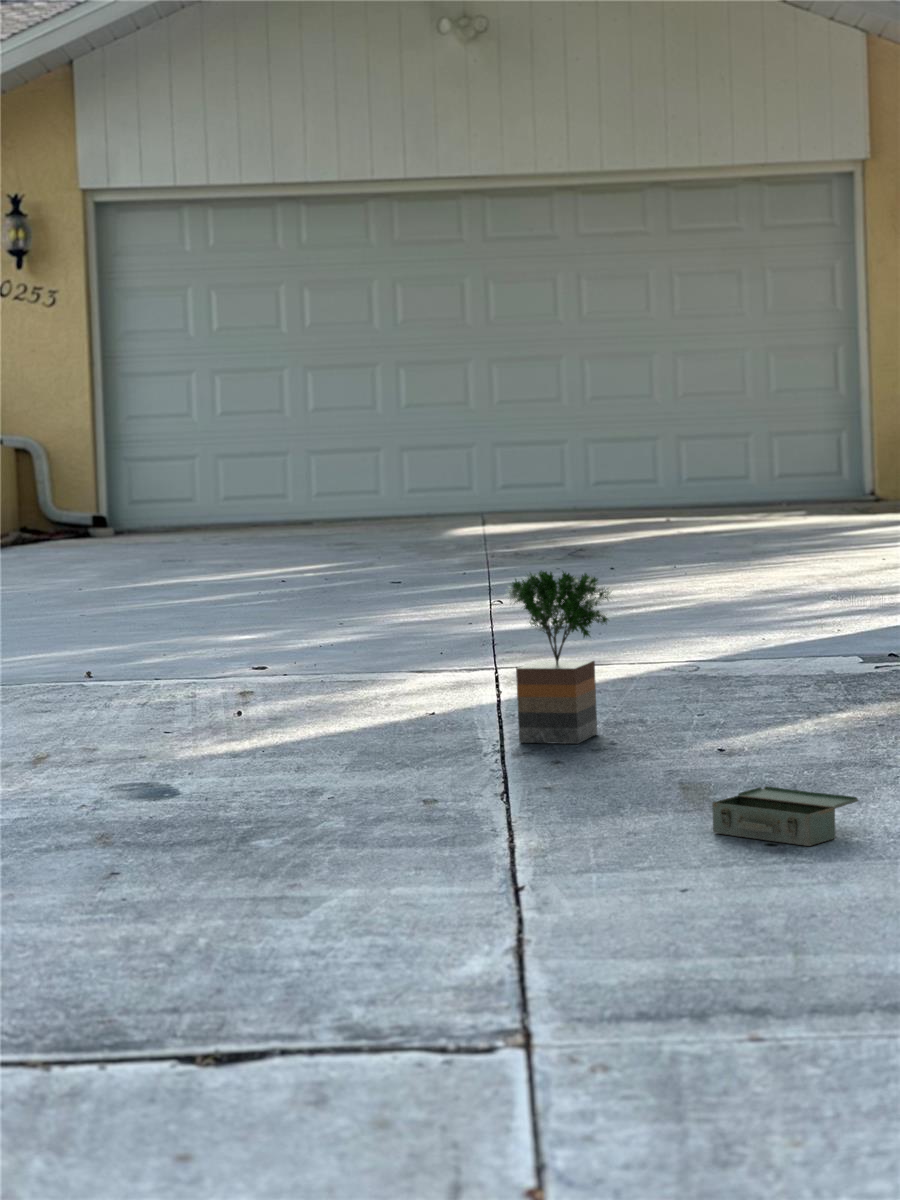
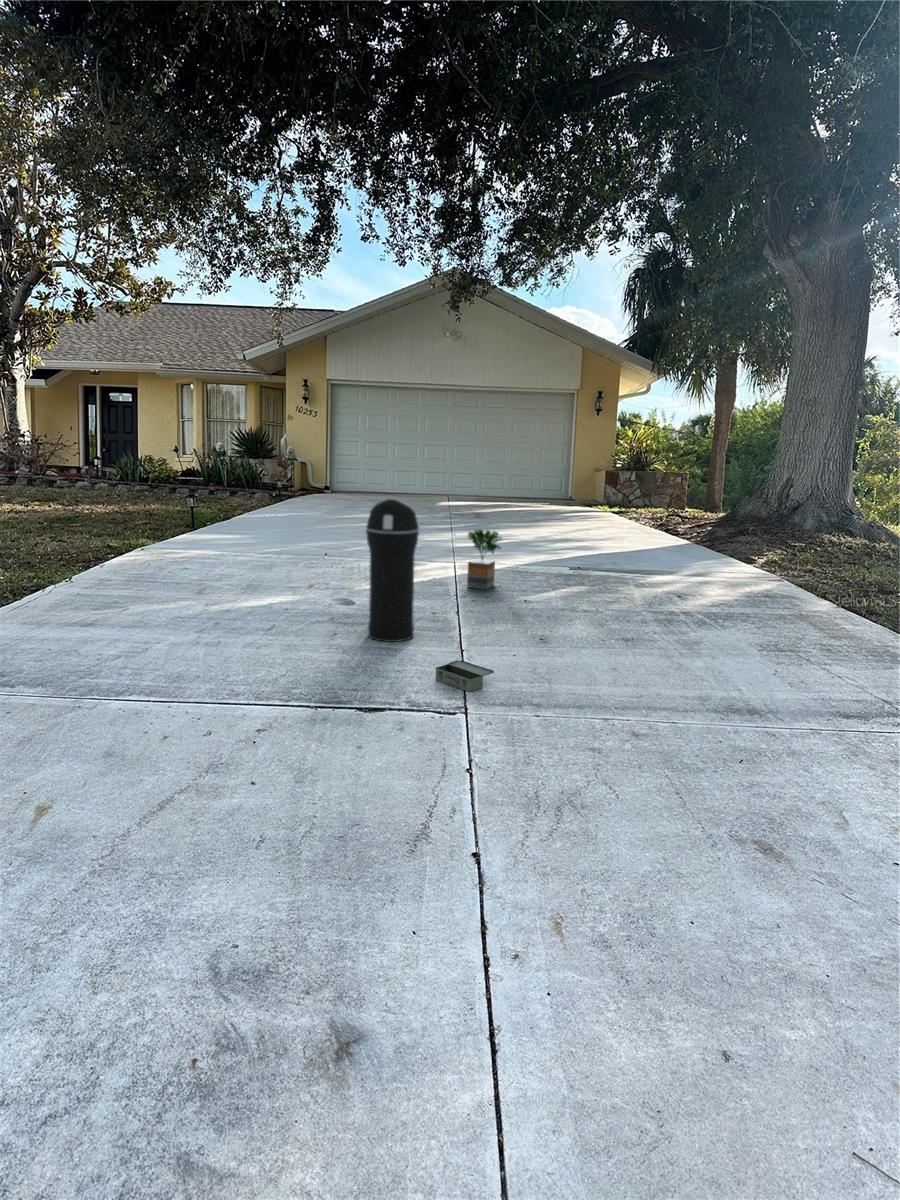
trash can: none [195,453,361,885] -> present [366,499,419,642]
toolbox: present [712,786,858,846] -> present [436,660,494,692]

